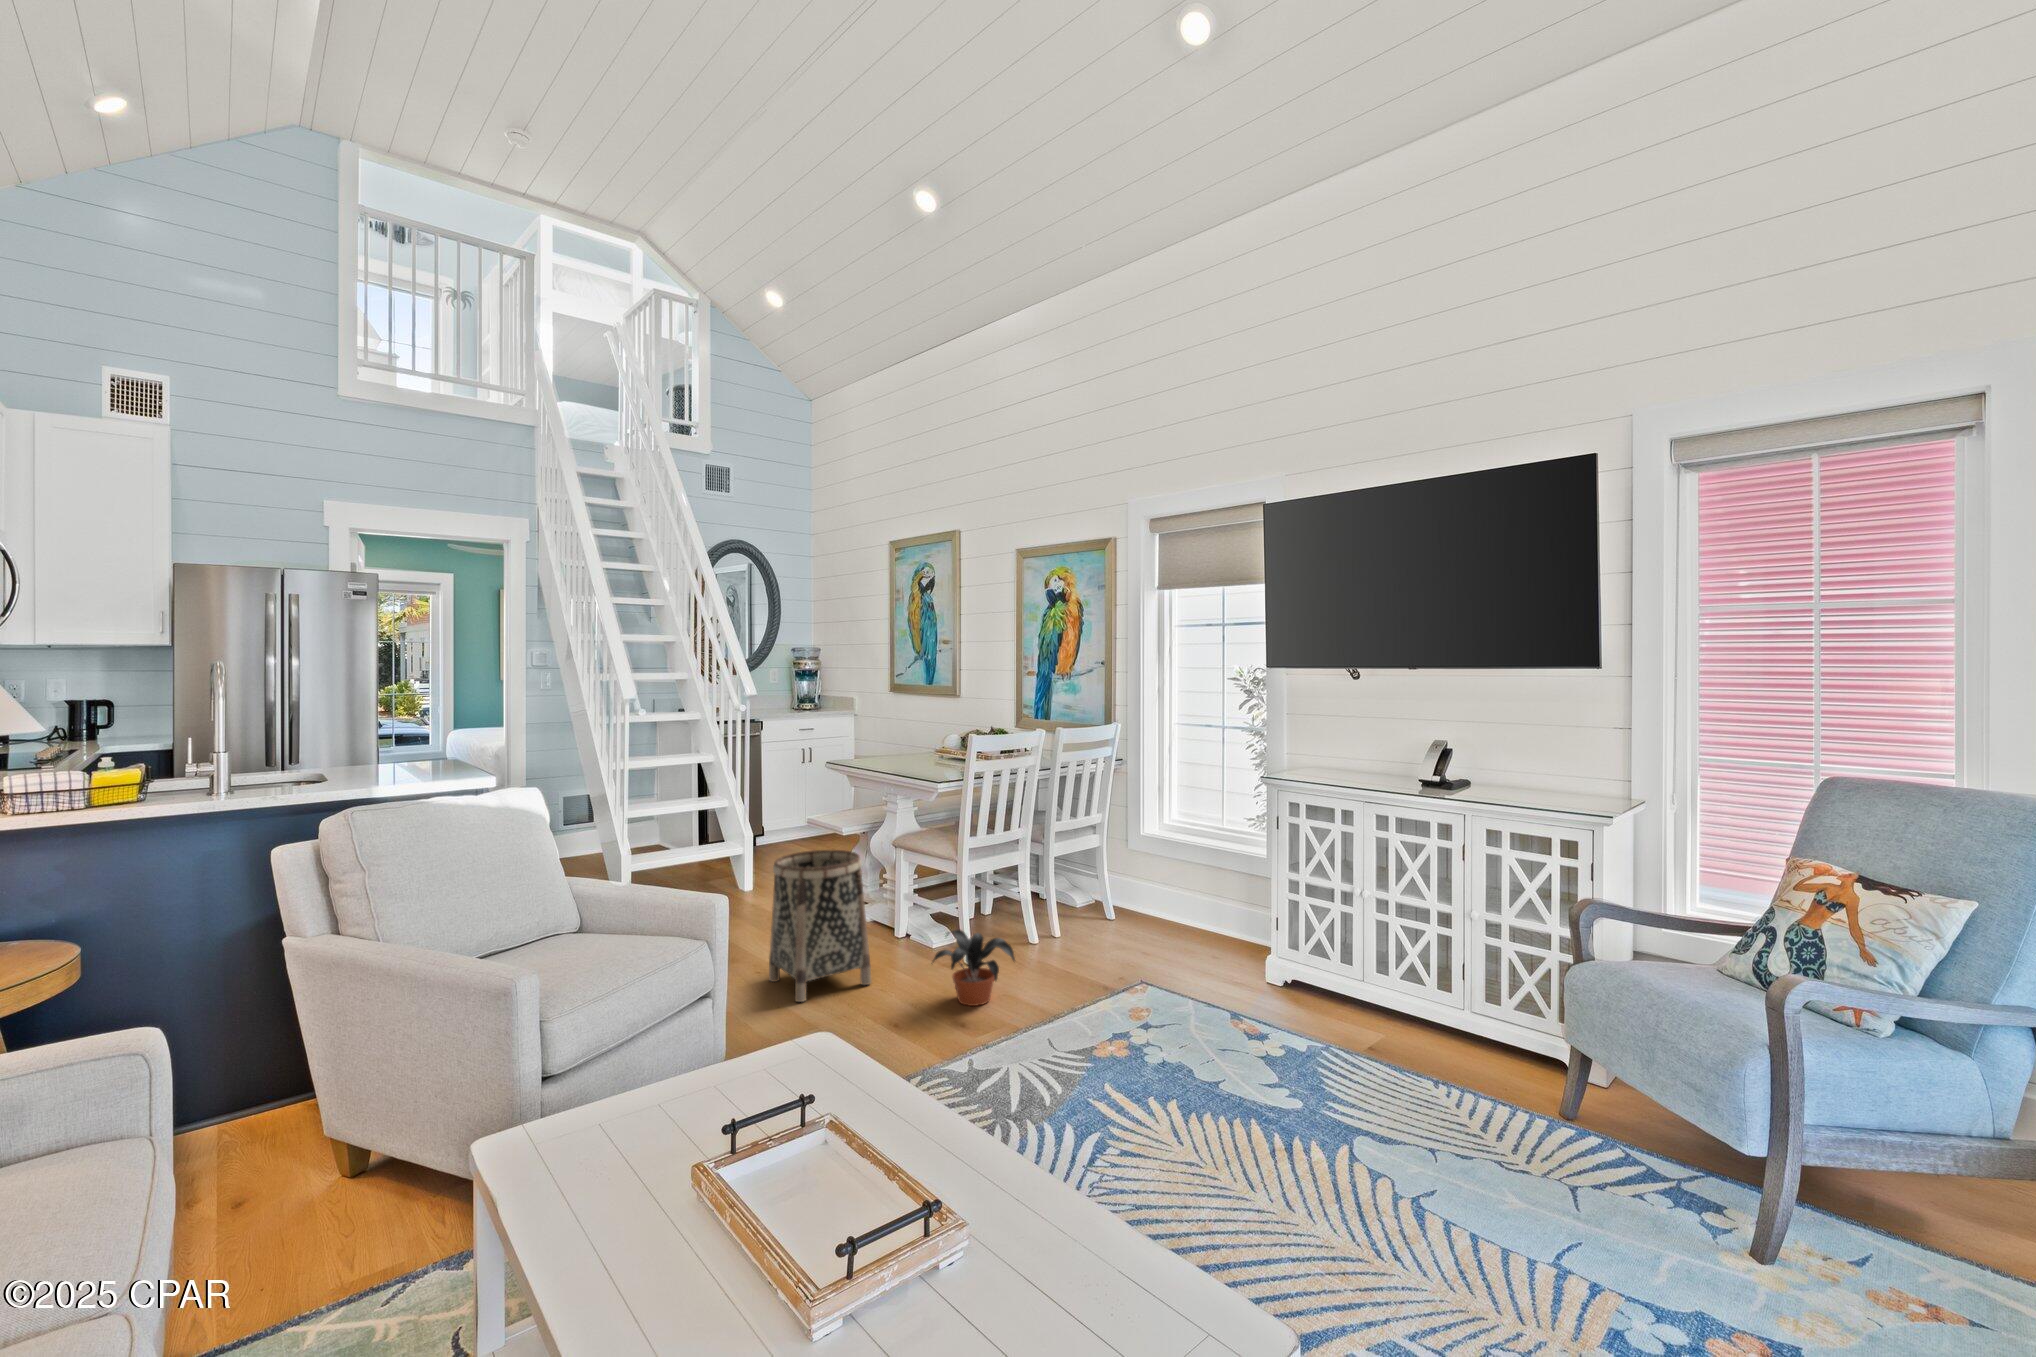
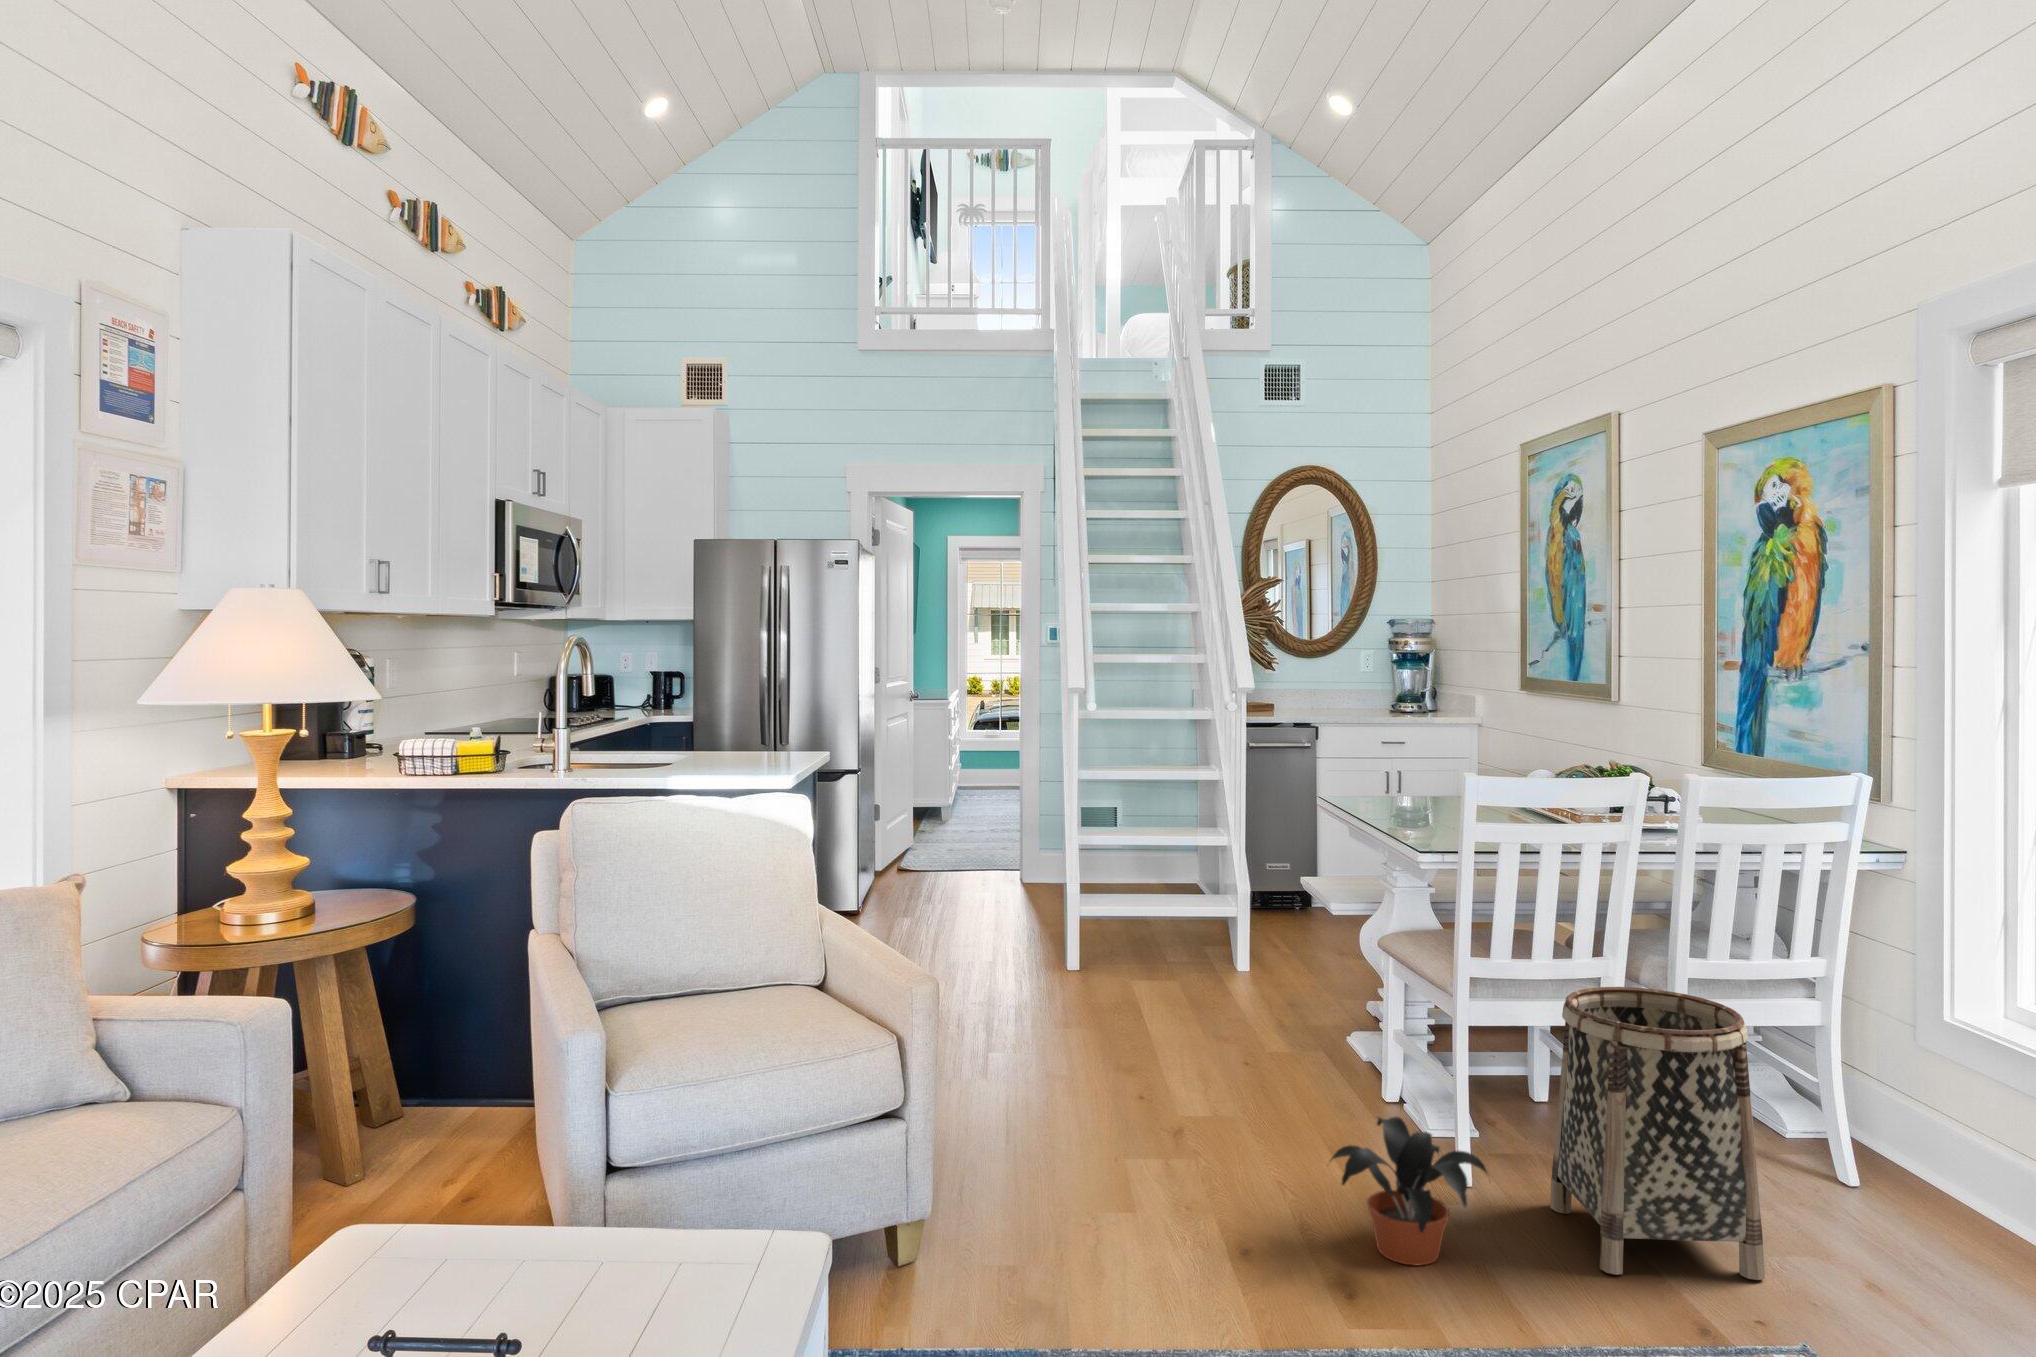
basket: present [769,850,871,1002] -> present [1550,987,1765,1280]

